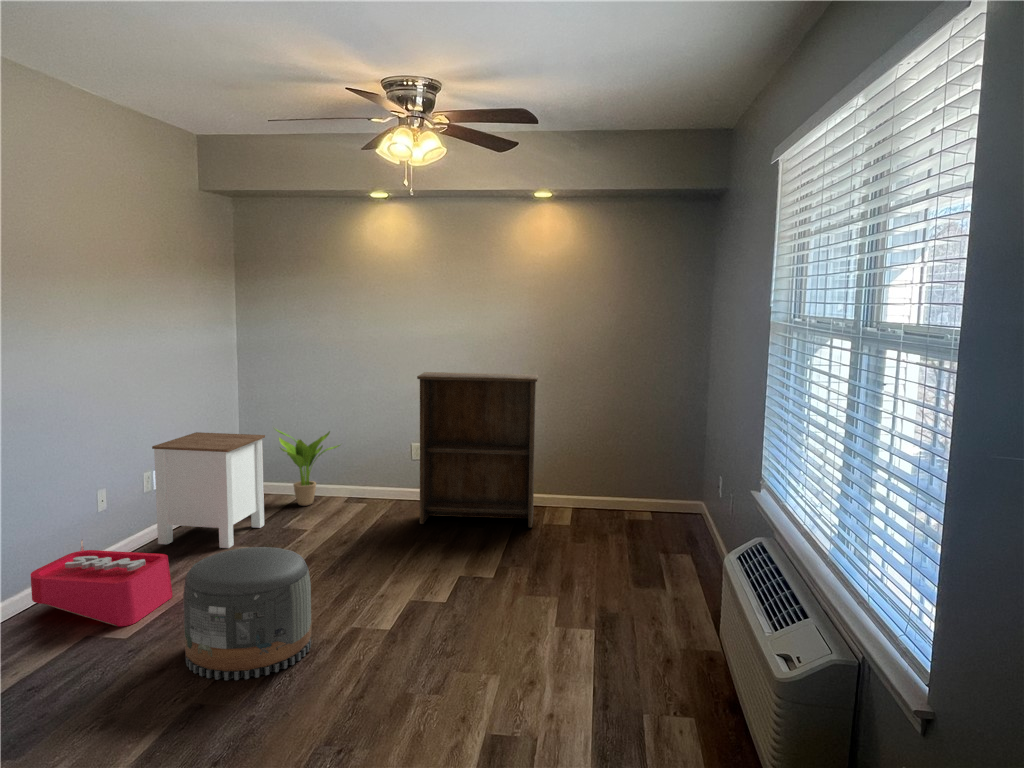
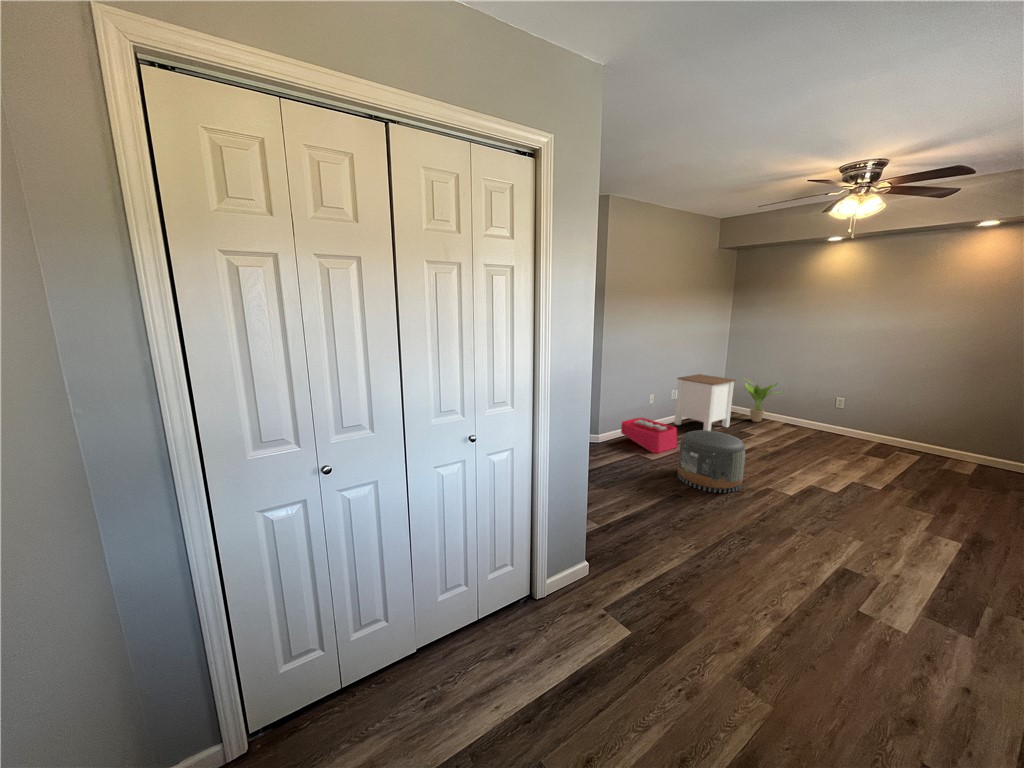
bookshelf: present [417,372,538,528] -> none [832,353,964,470]

